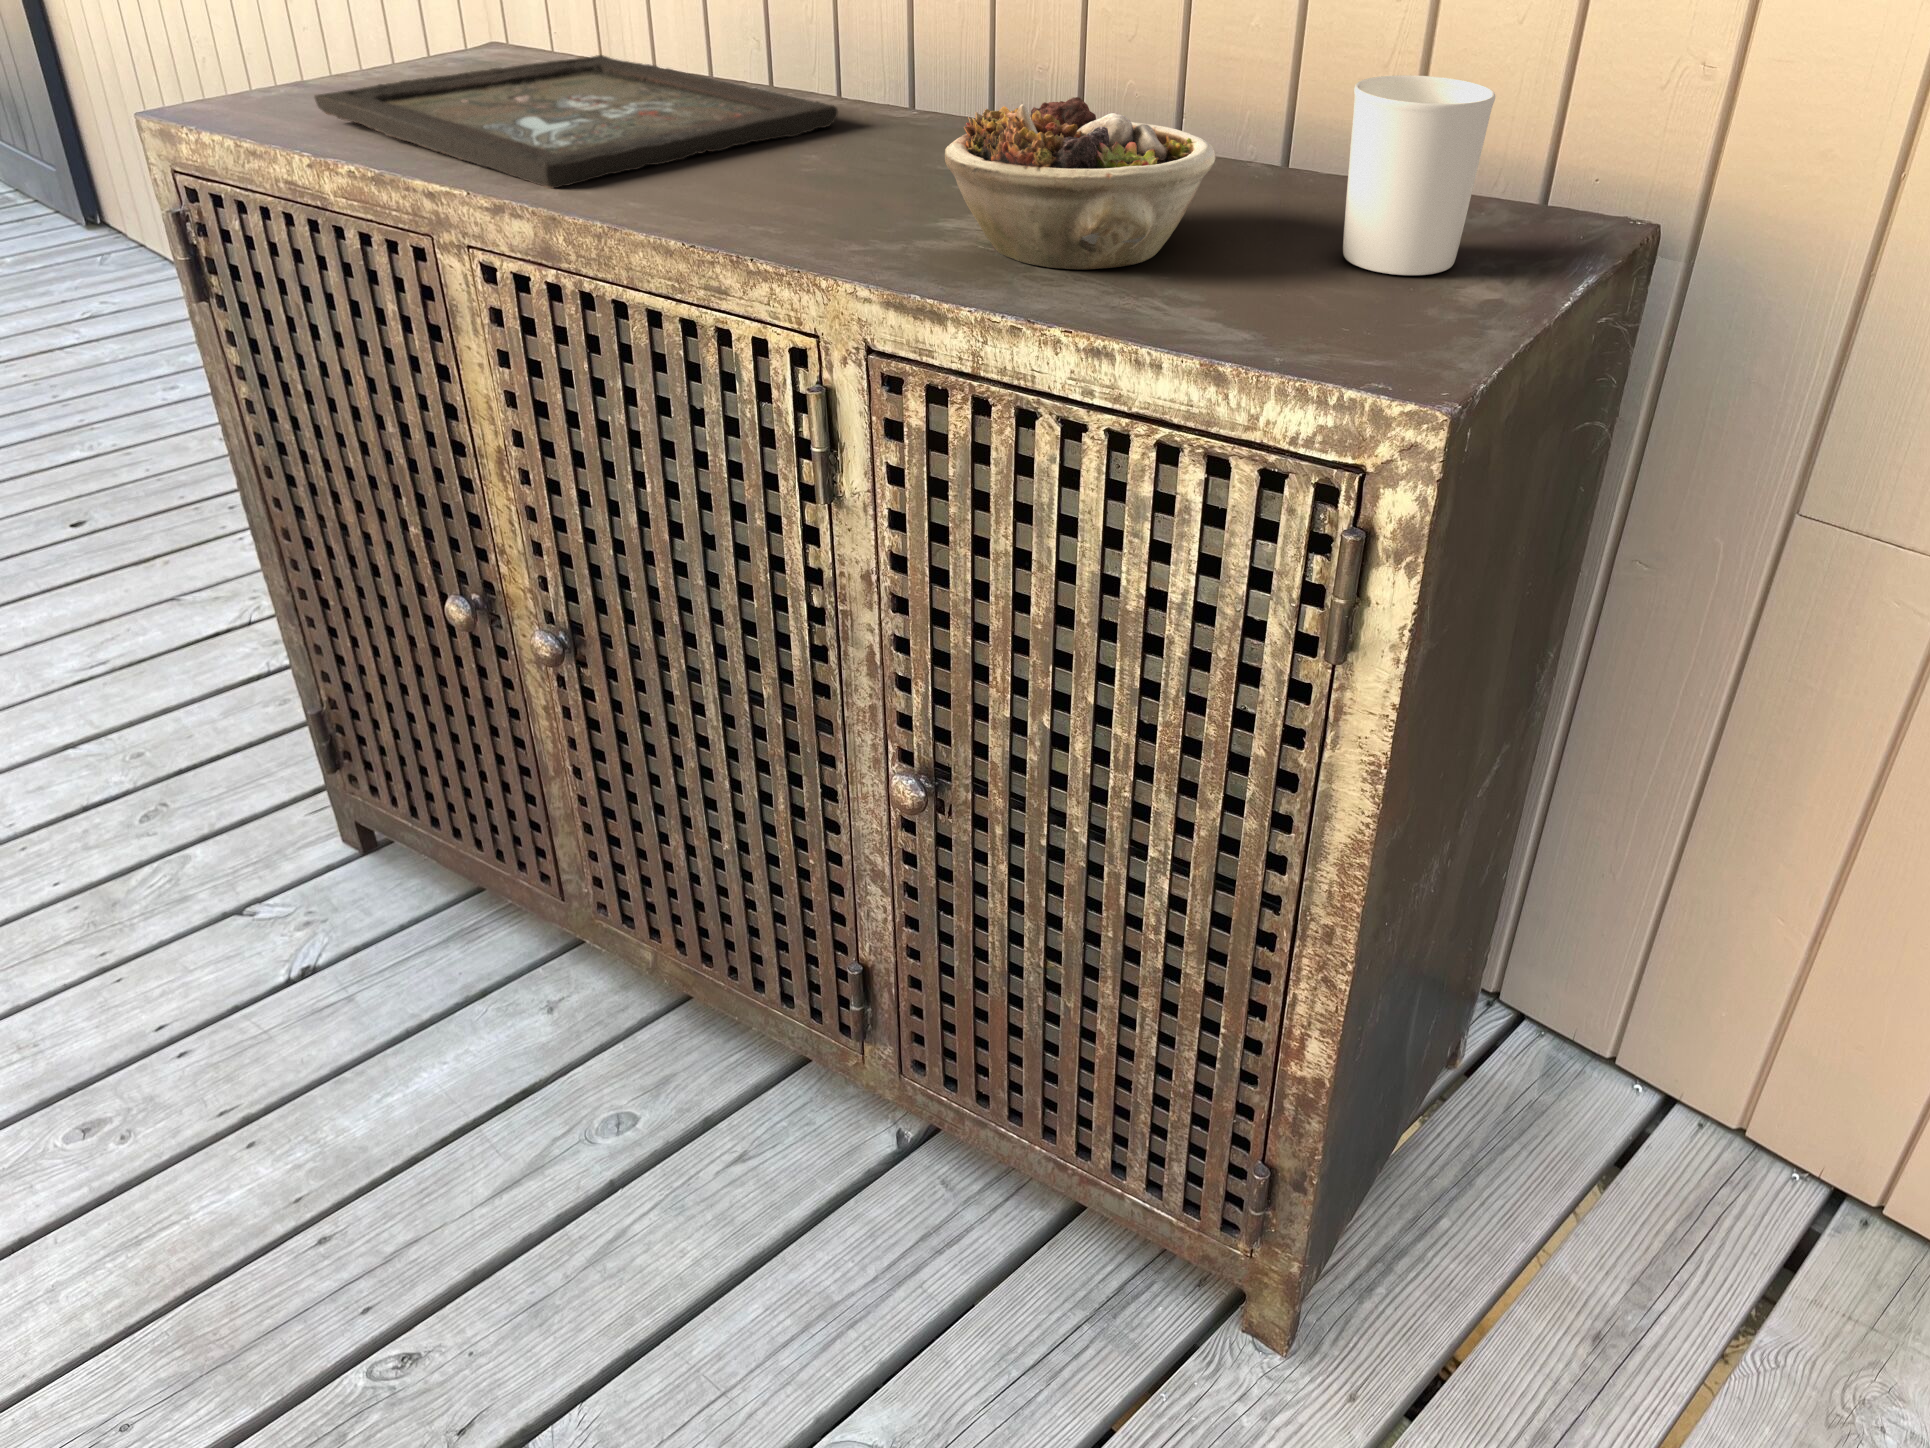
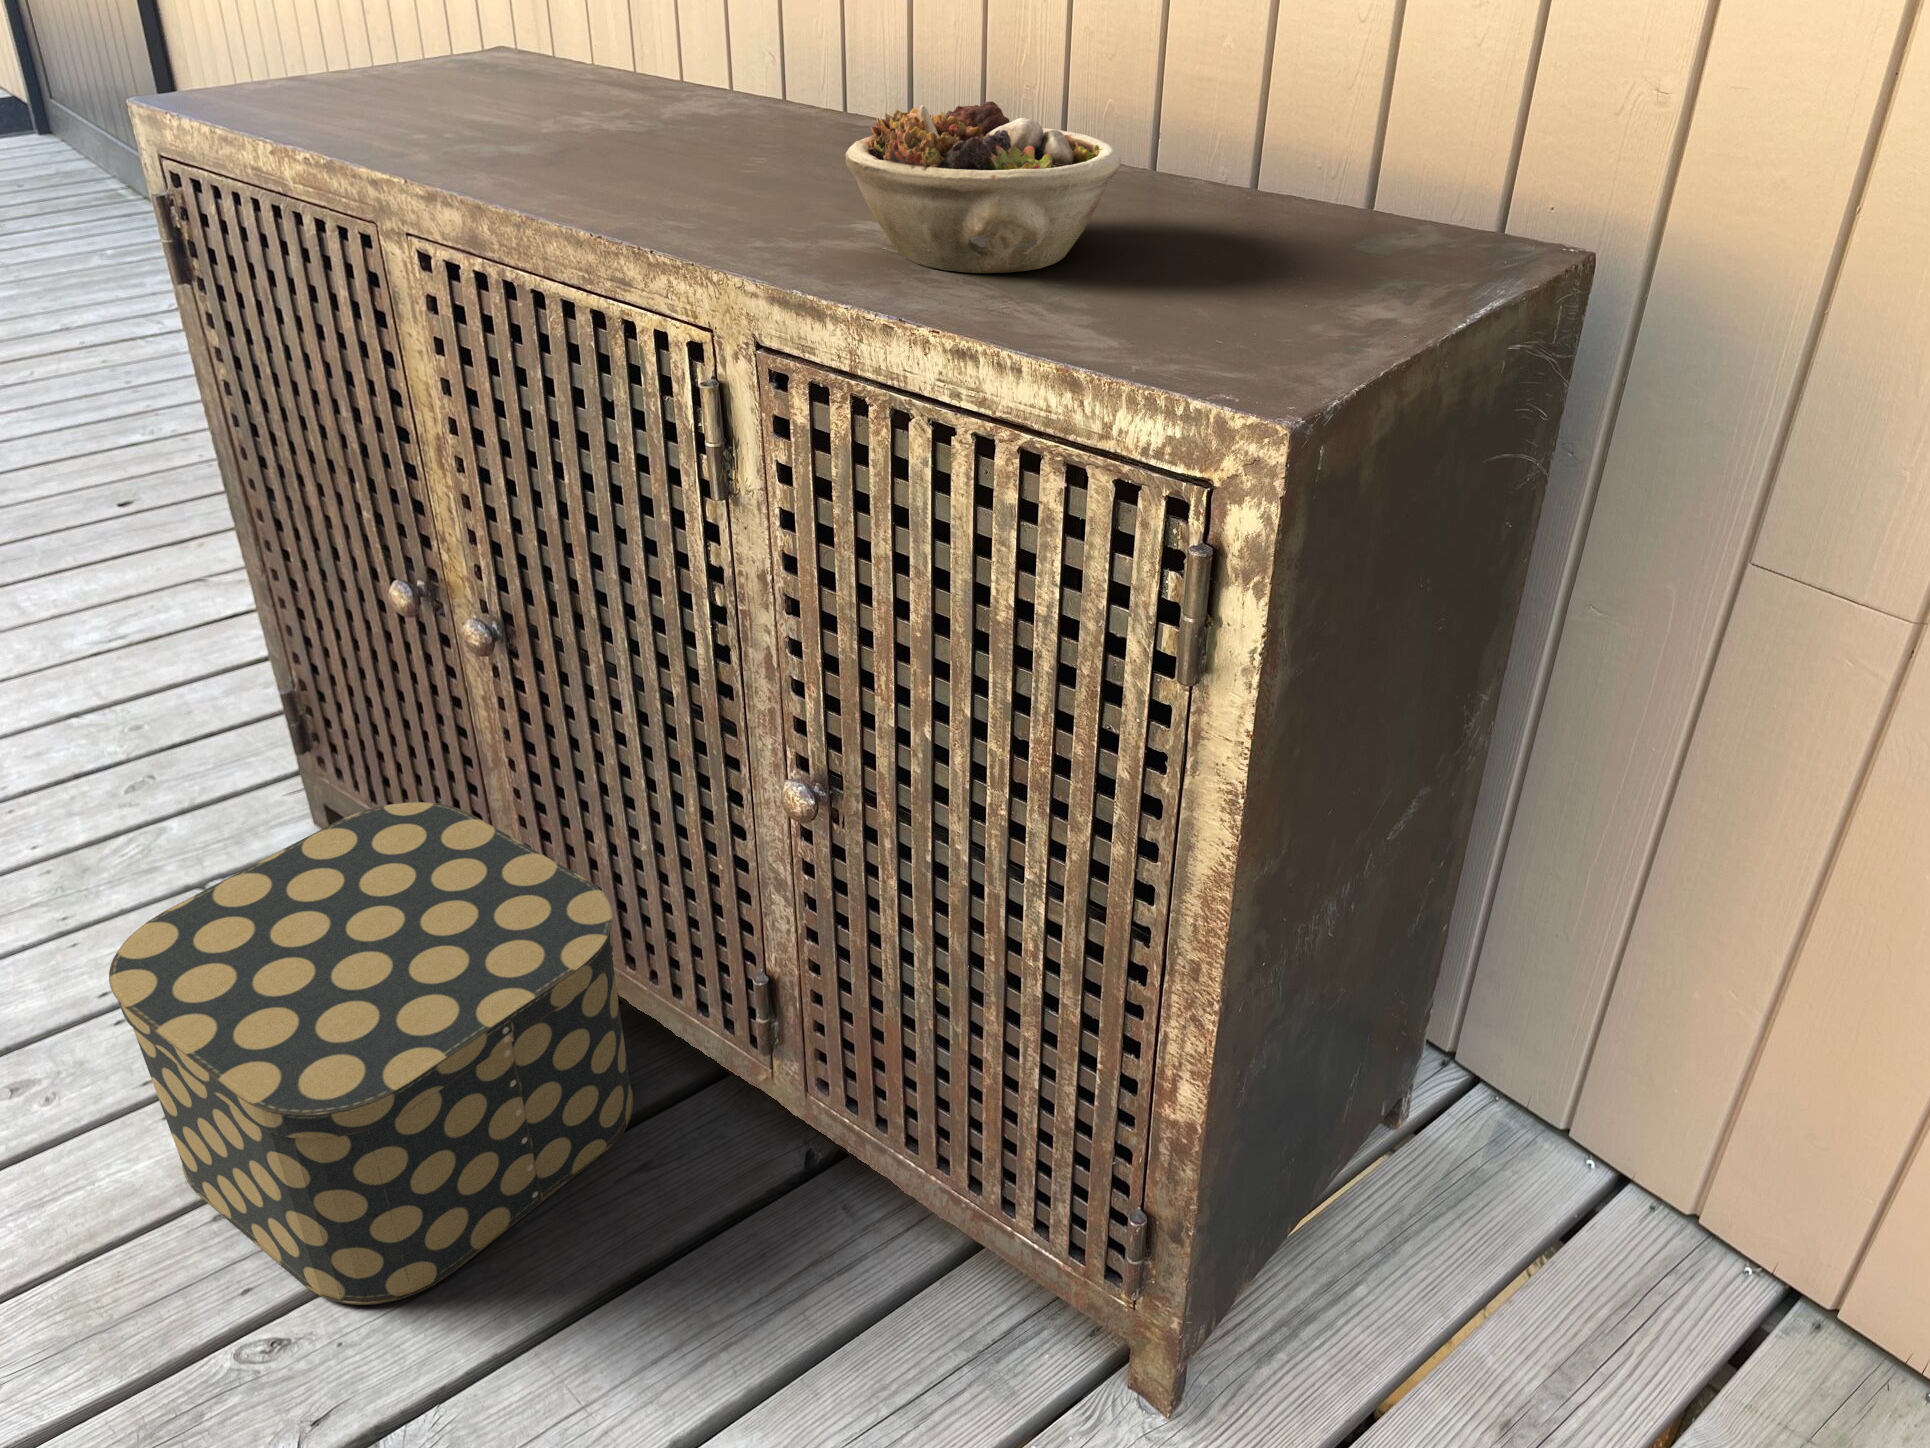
tray: present [314,55,838,188] -> none [293,57,801,179]
candle holder: present [1343,75,1495,275] -> none [1250,87,1401,291]
storage box: none [205,815,719,1313] -> present [109,802,633,1305]

